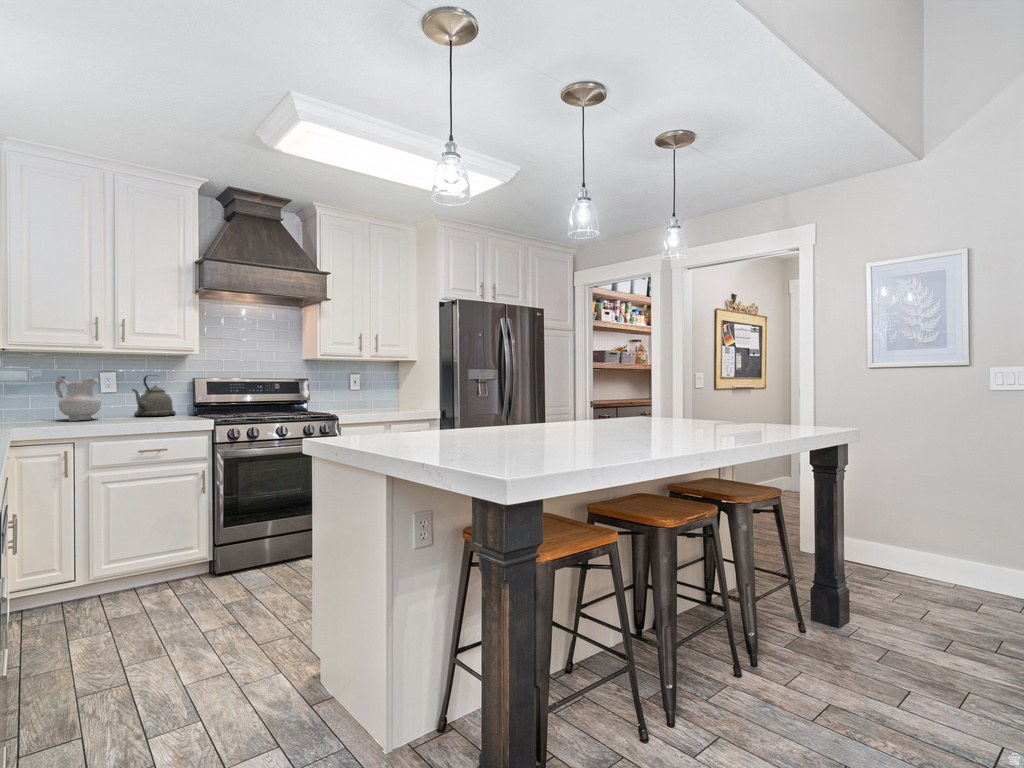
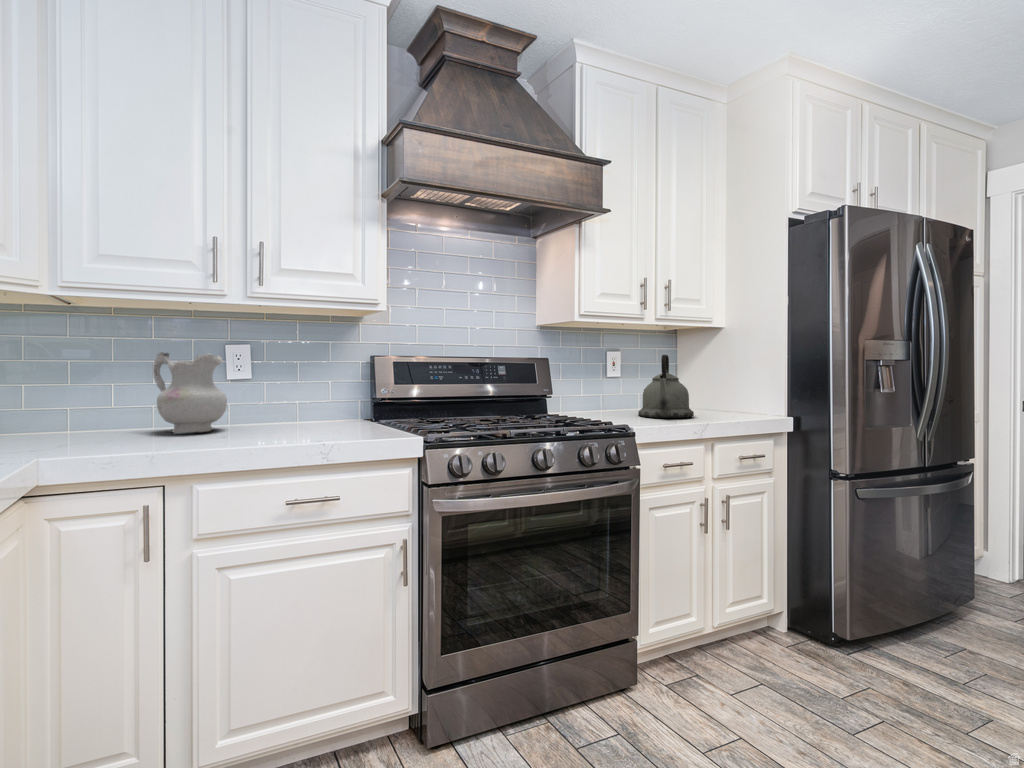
kettle: present [133,375,176,416] -> present [638,355,694,418]

